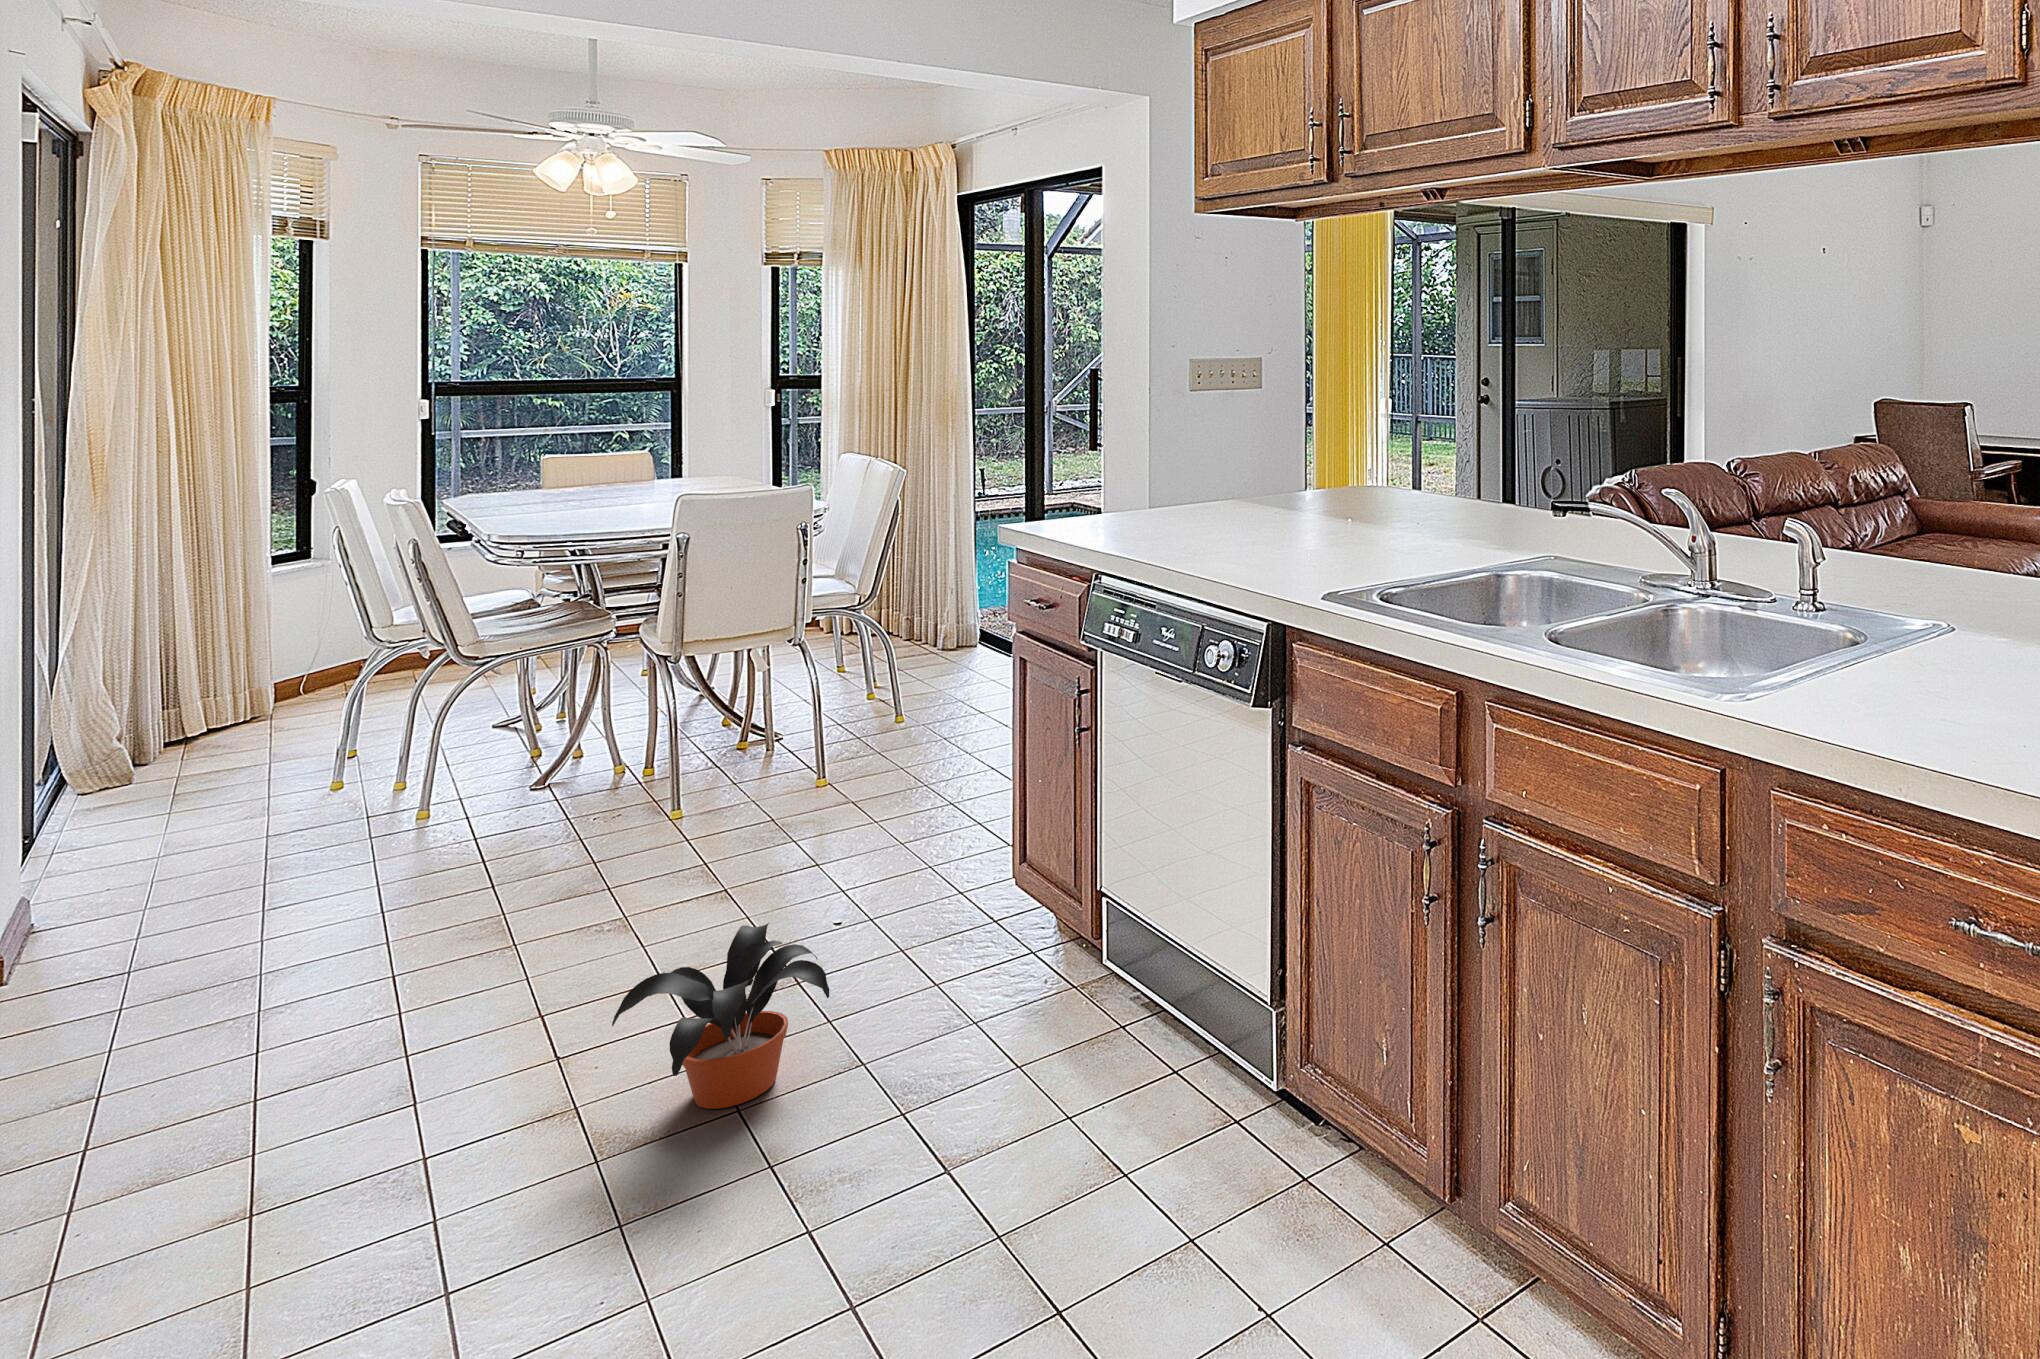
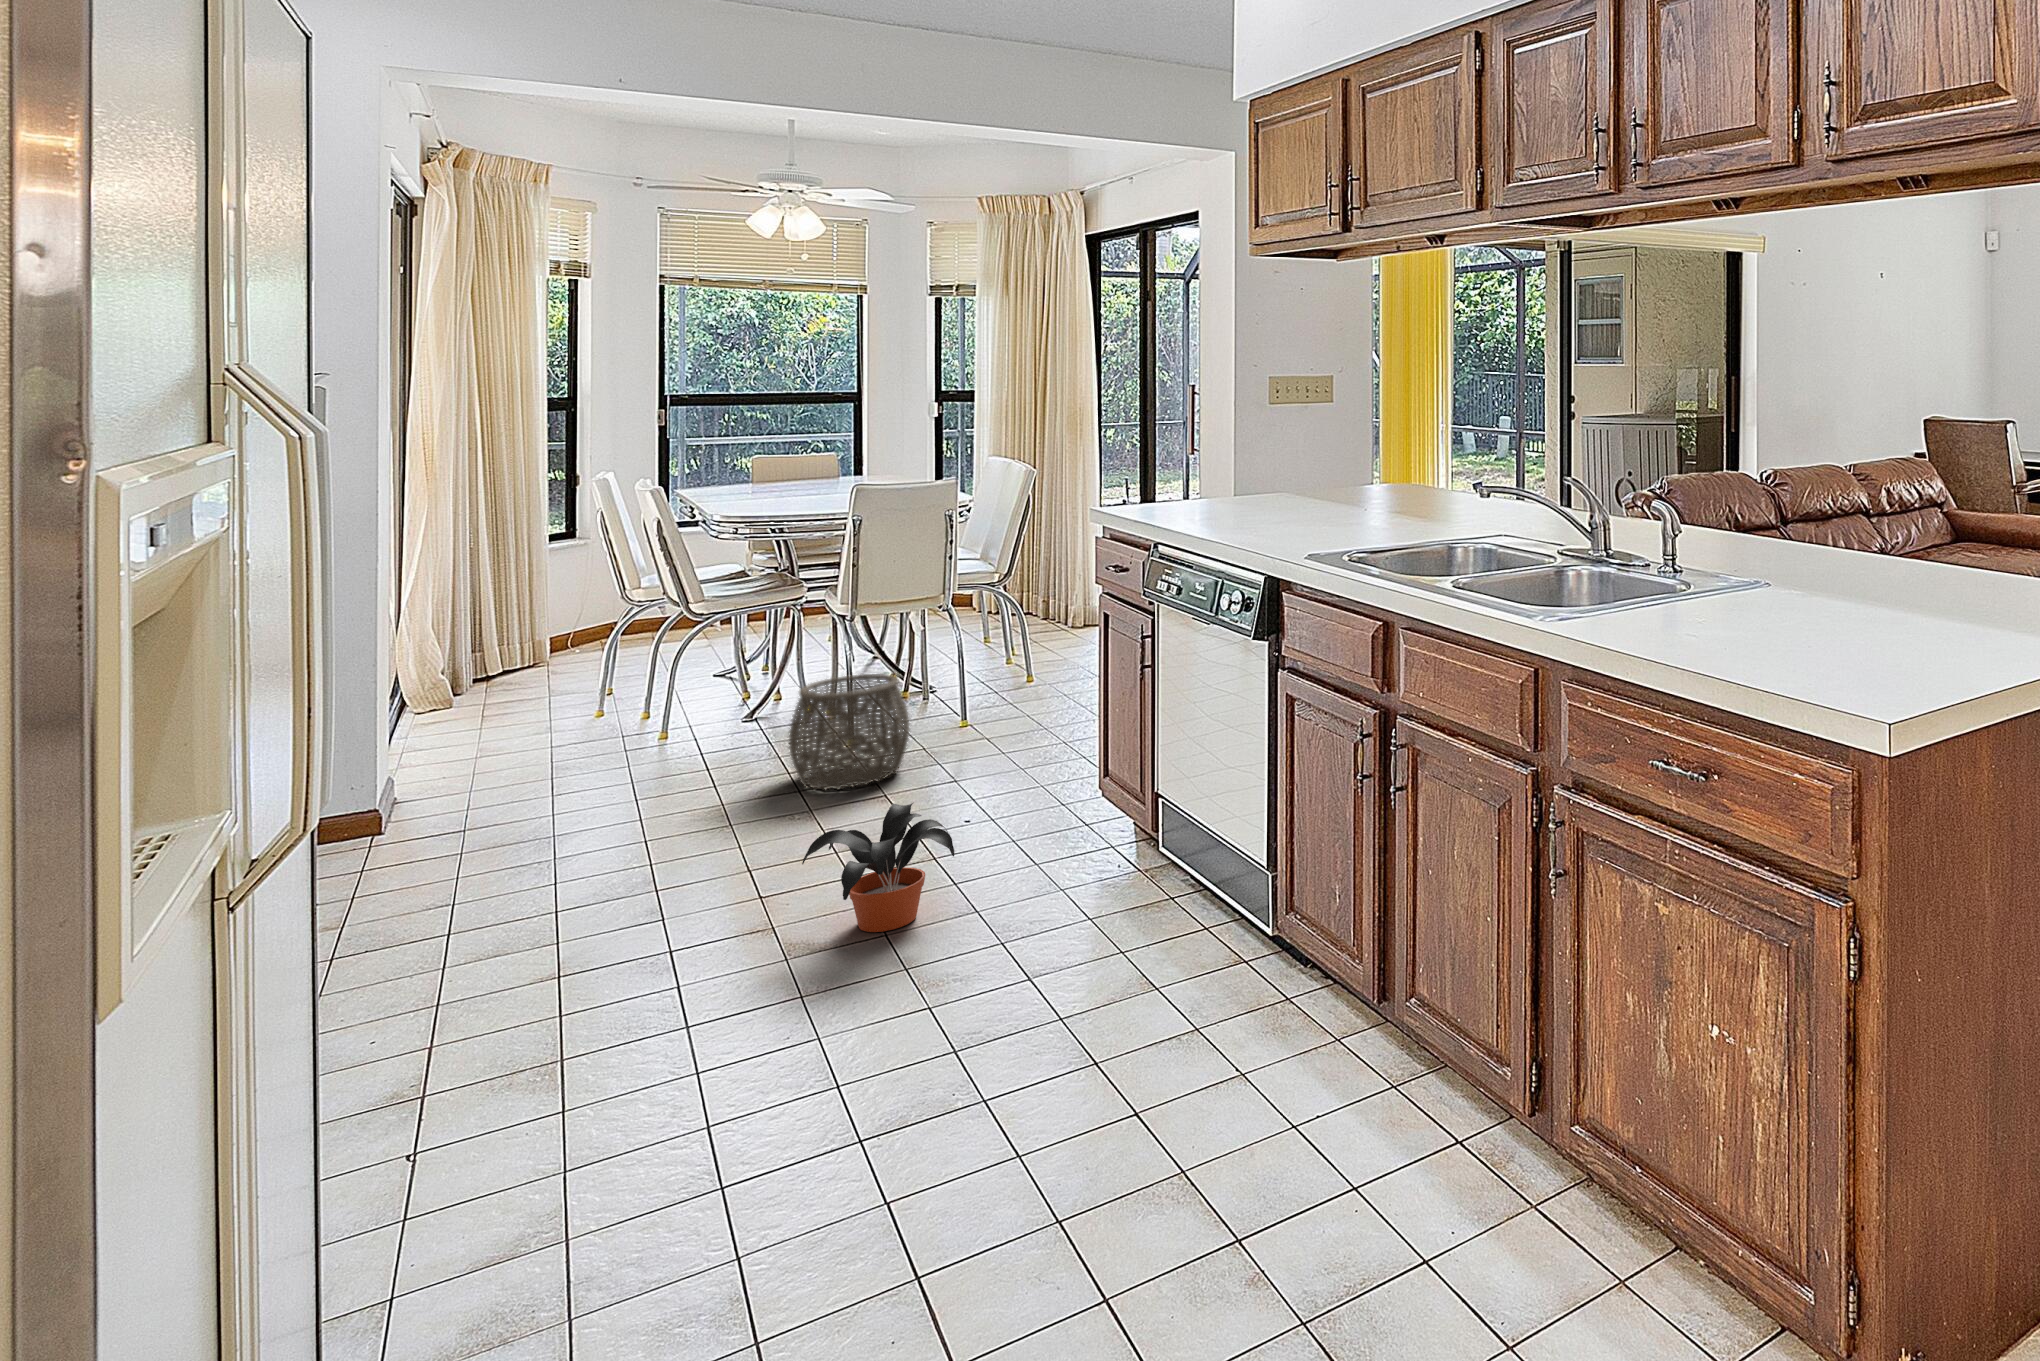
woven basket: none [591,732,757,886] -> present [789,674,910,790]

